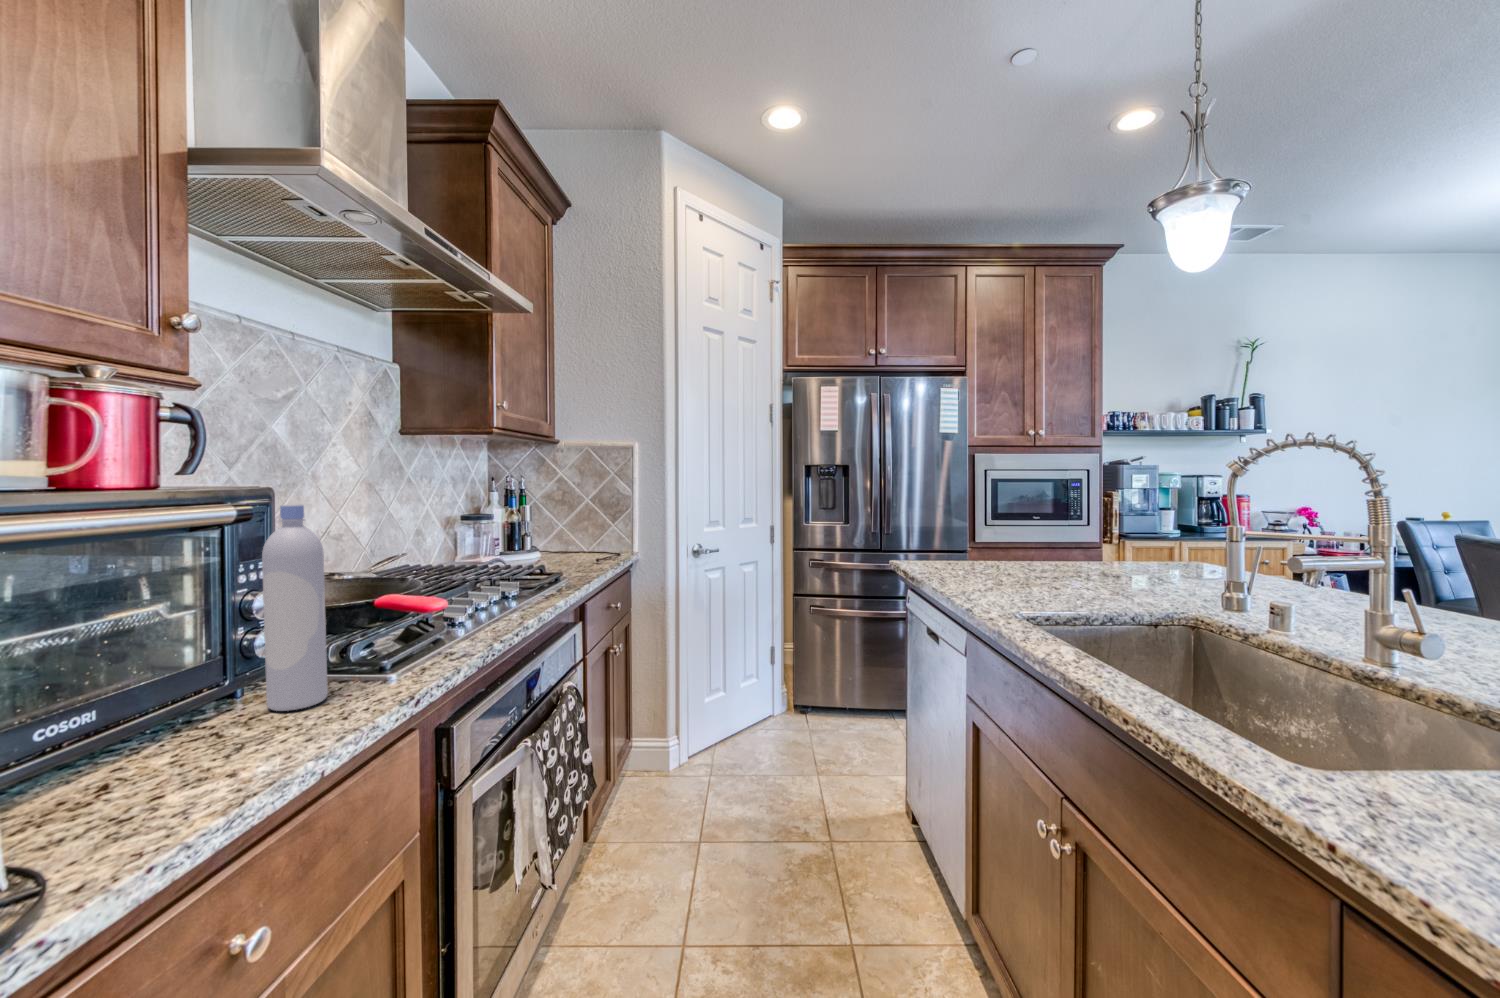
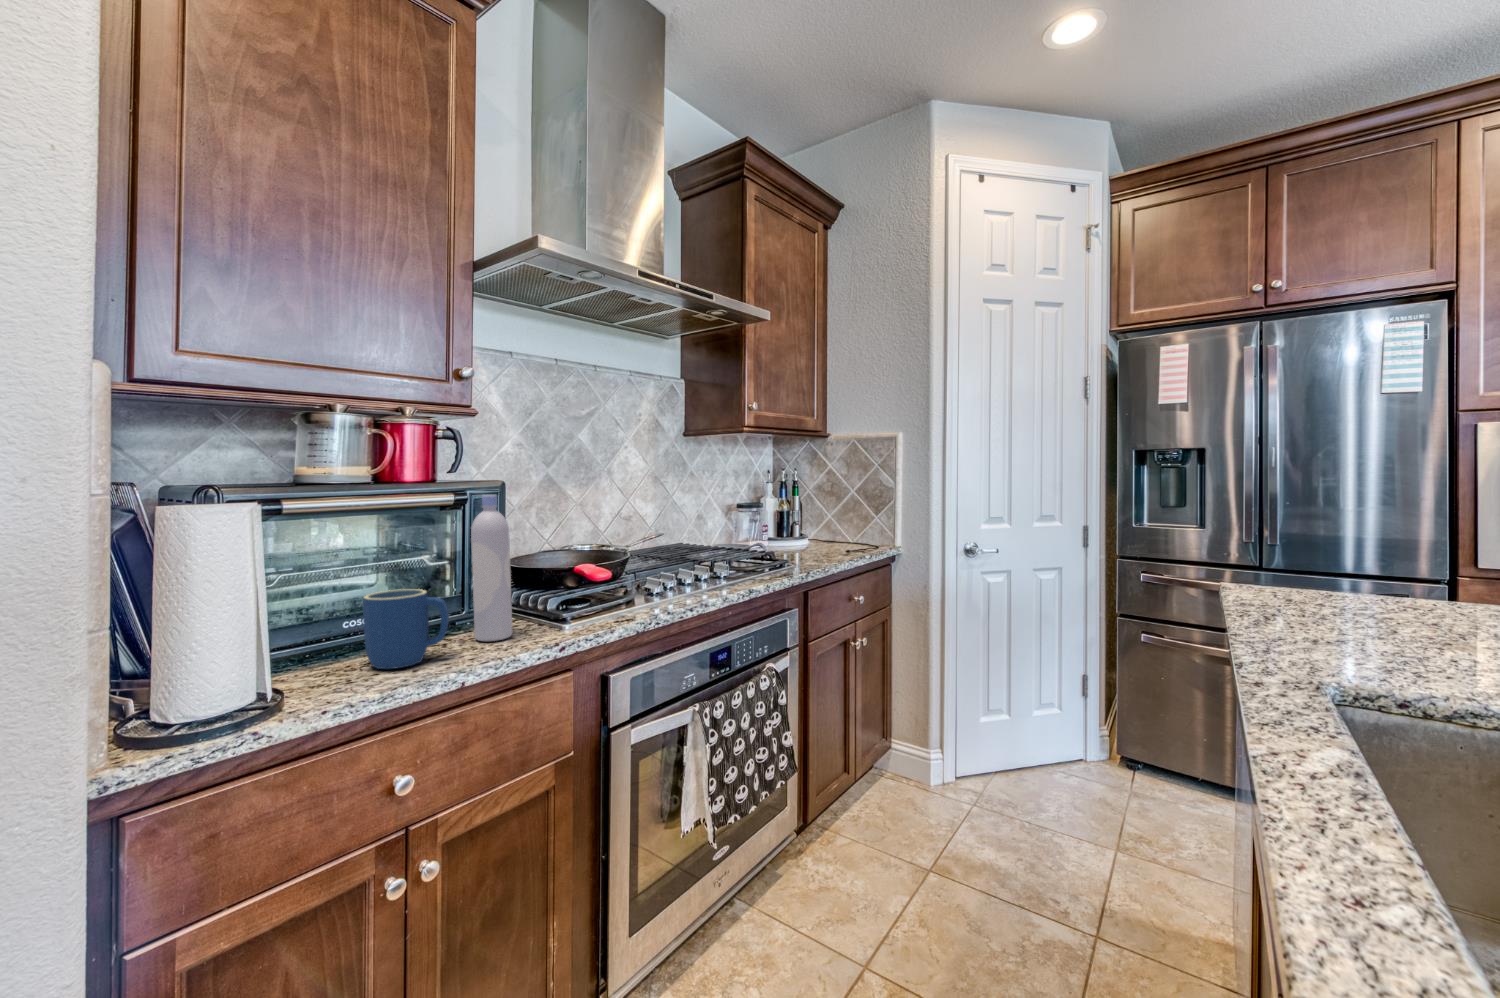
mug: none [112,649,270,784] -> present [363,589,449,669]

